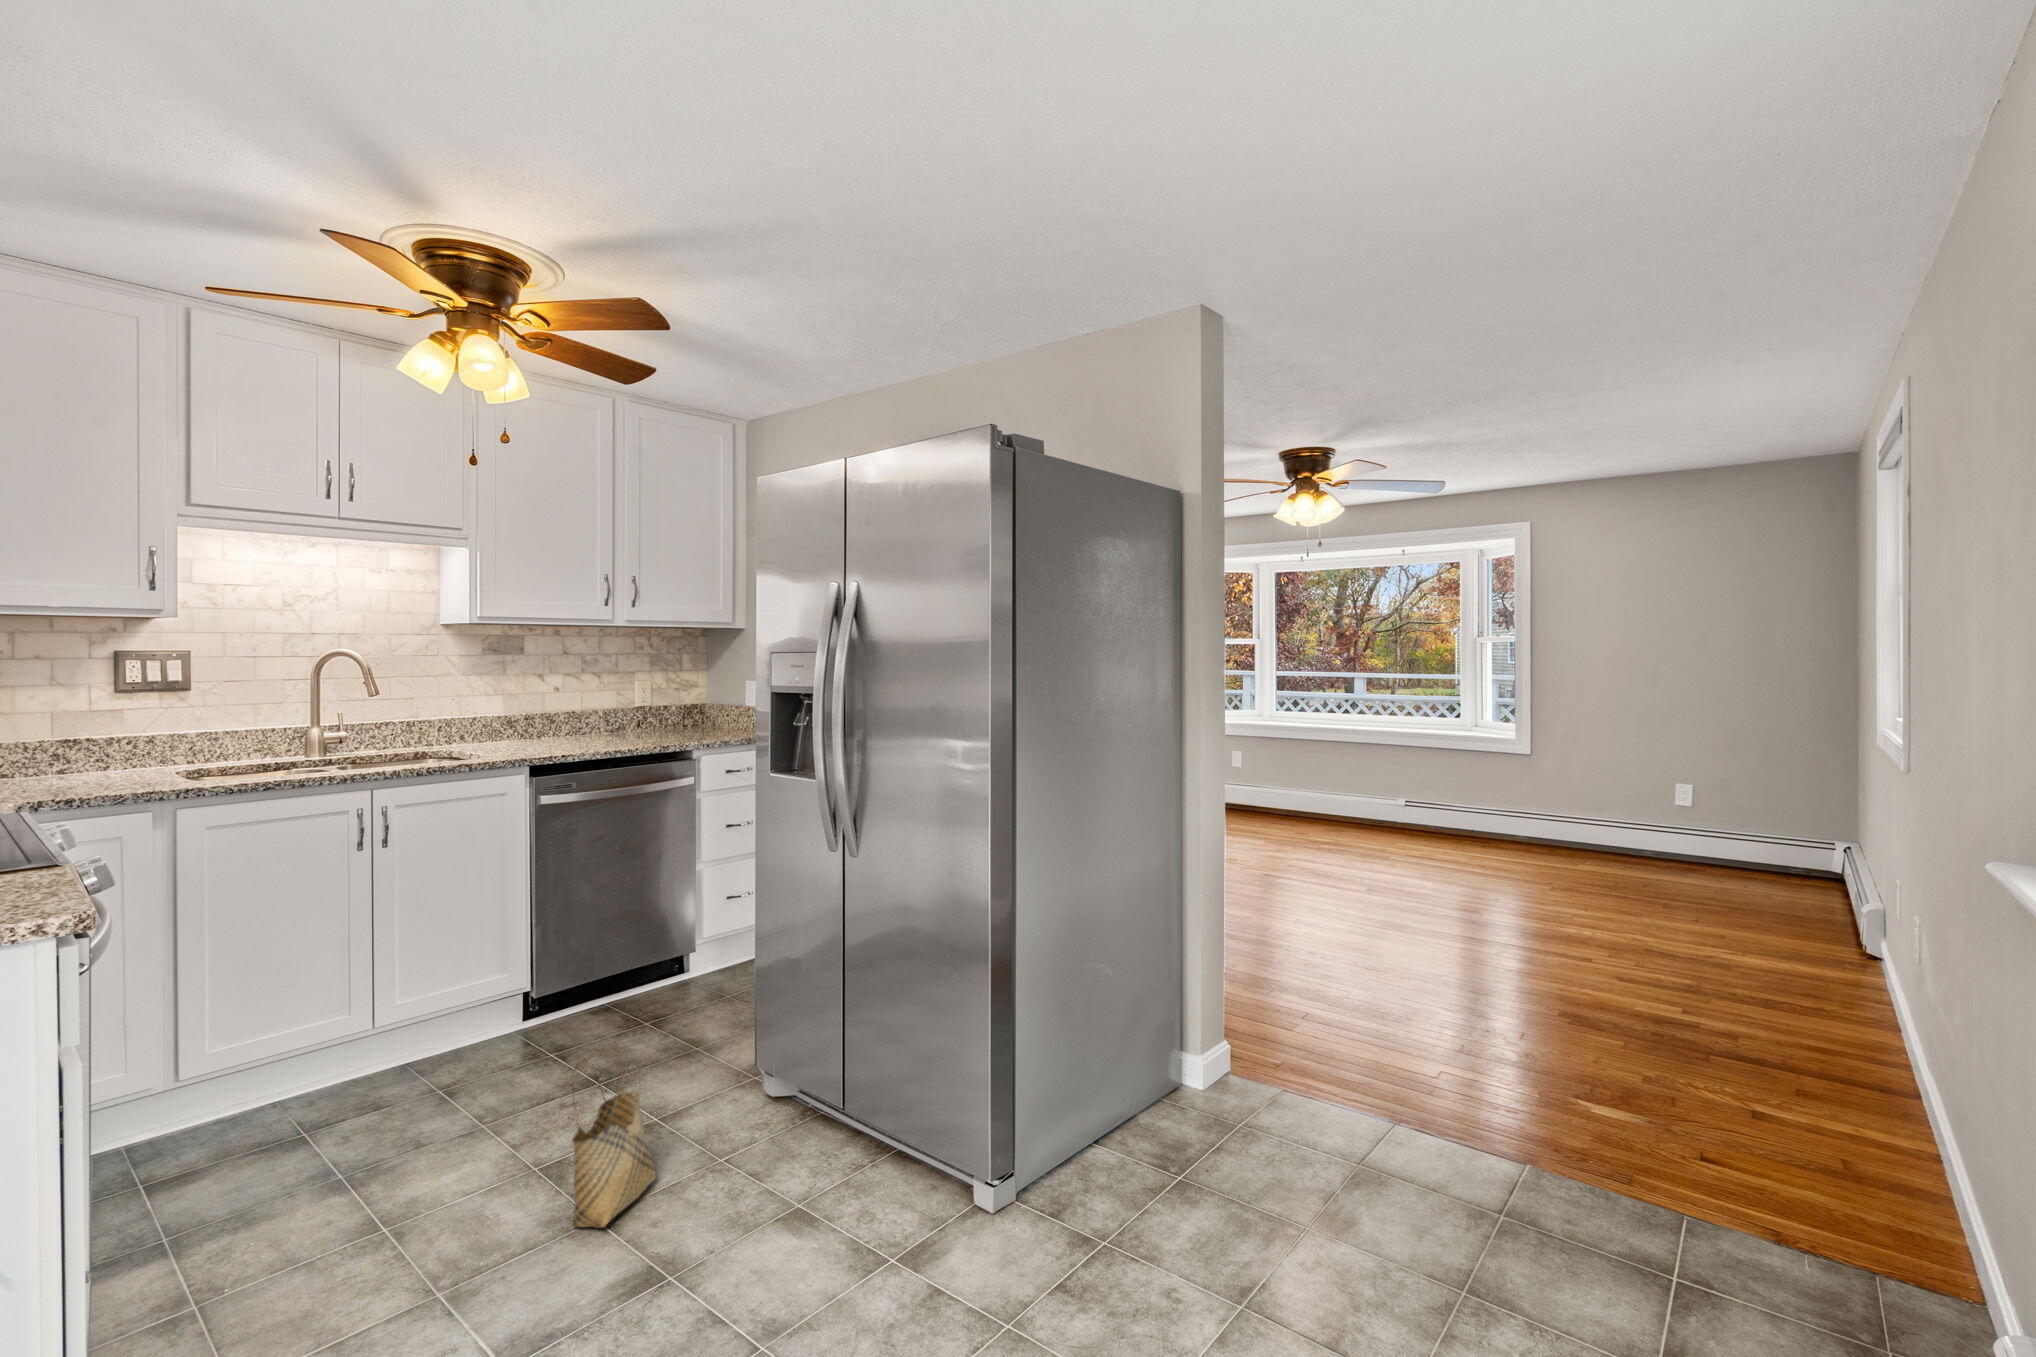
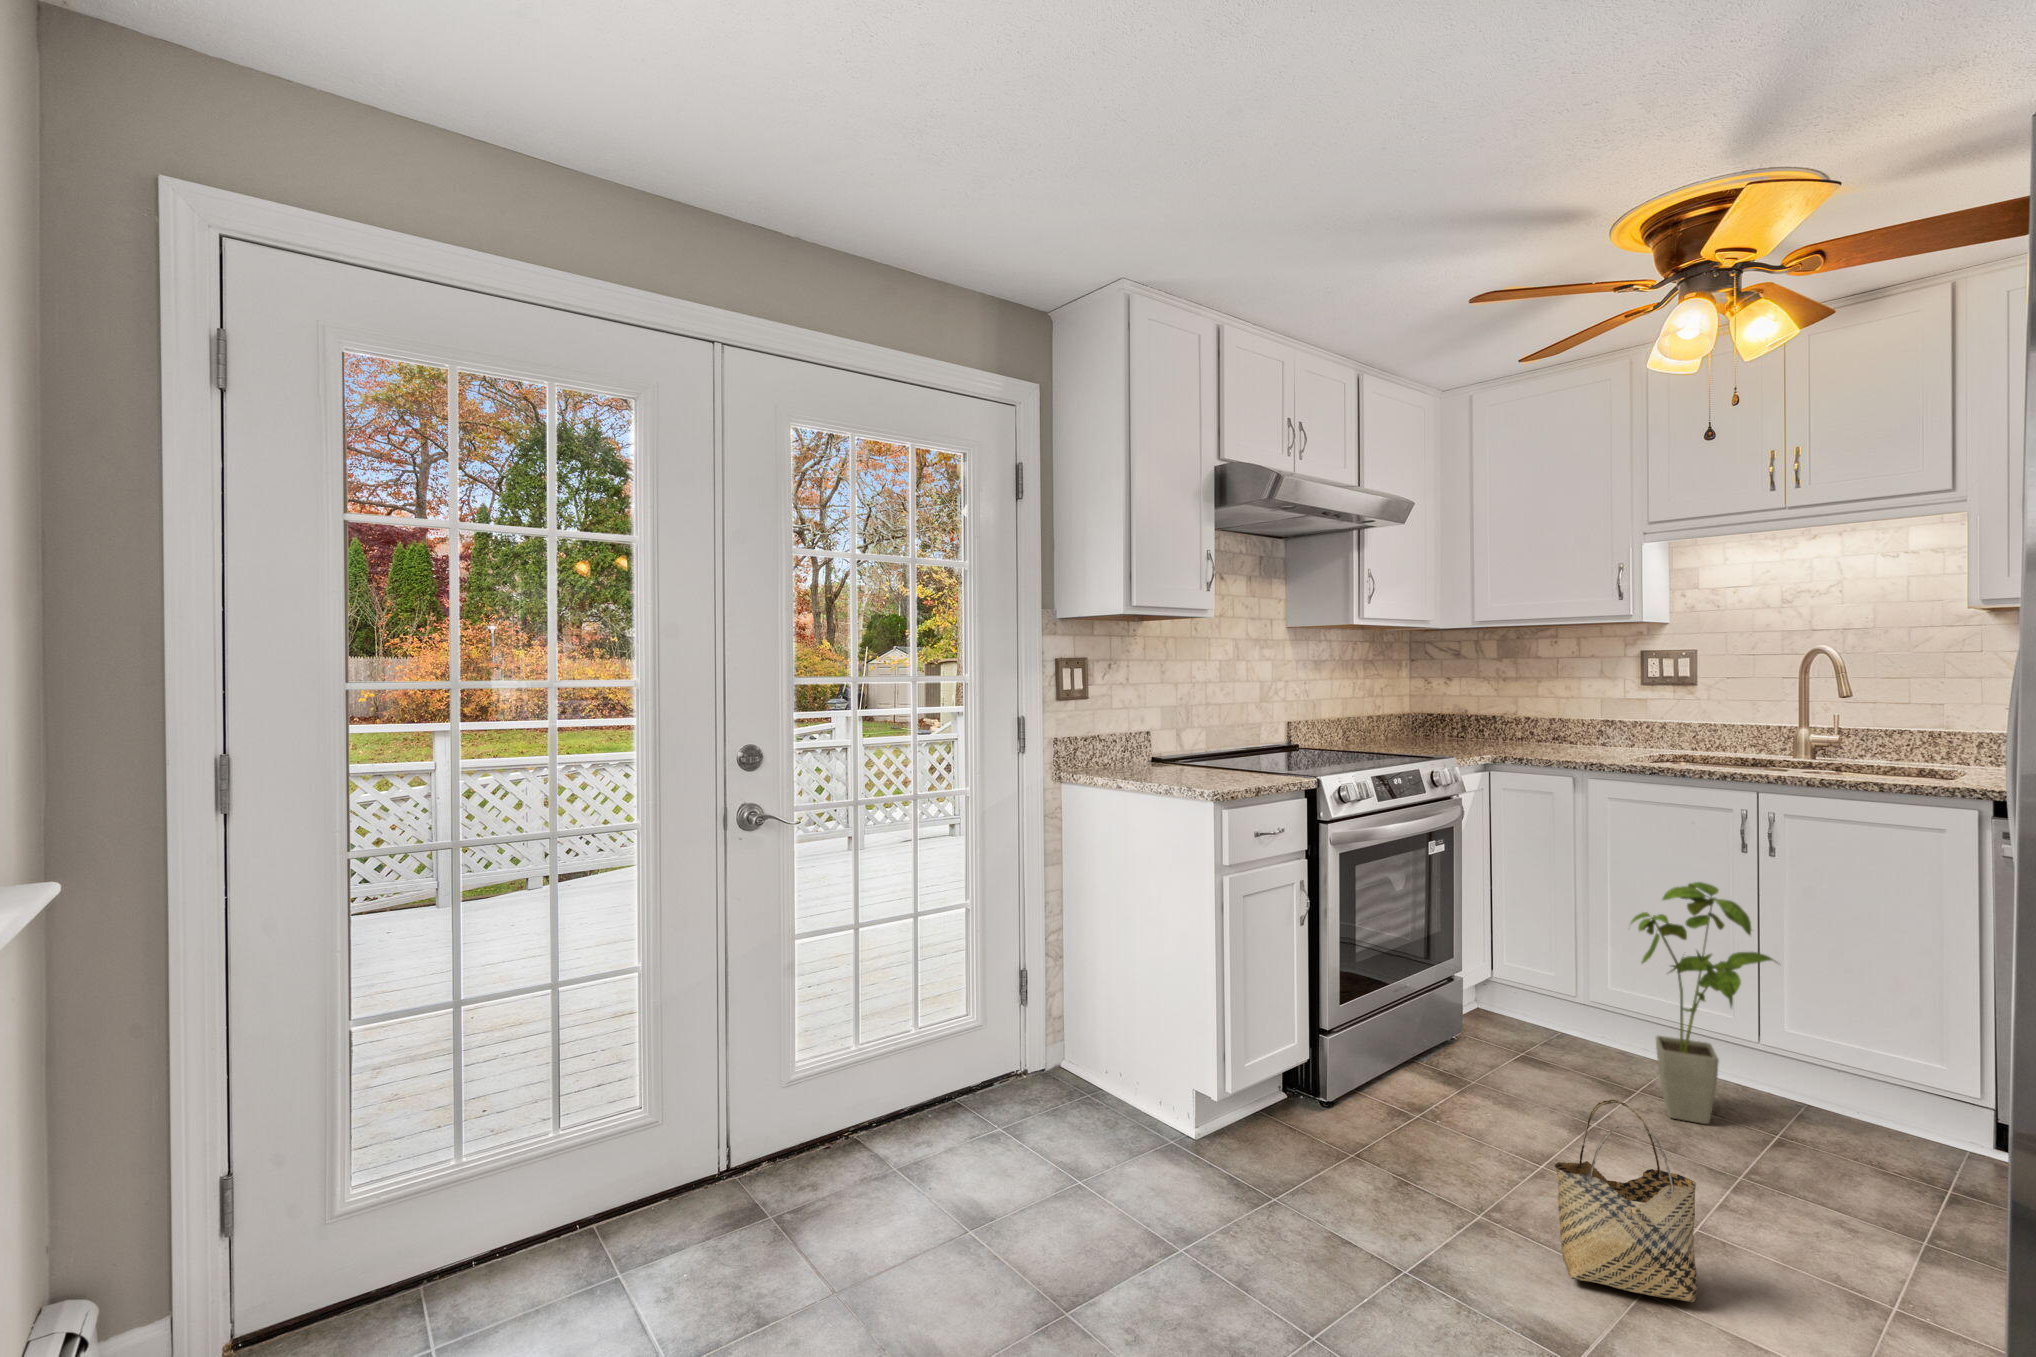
house plant: none [324,880,467,1120] -> present [1631,882,1774,1124]

